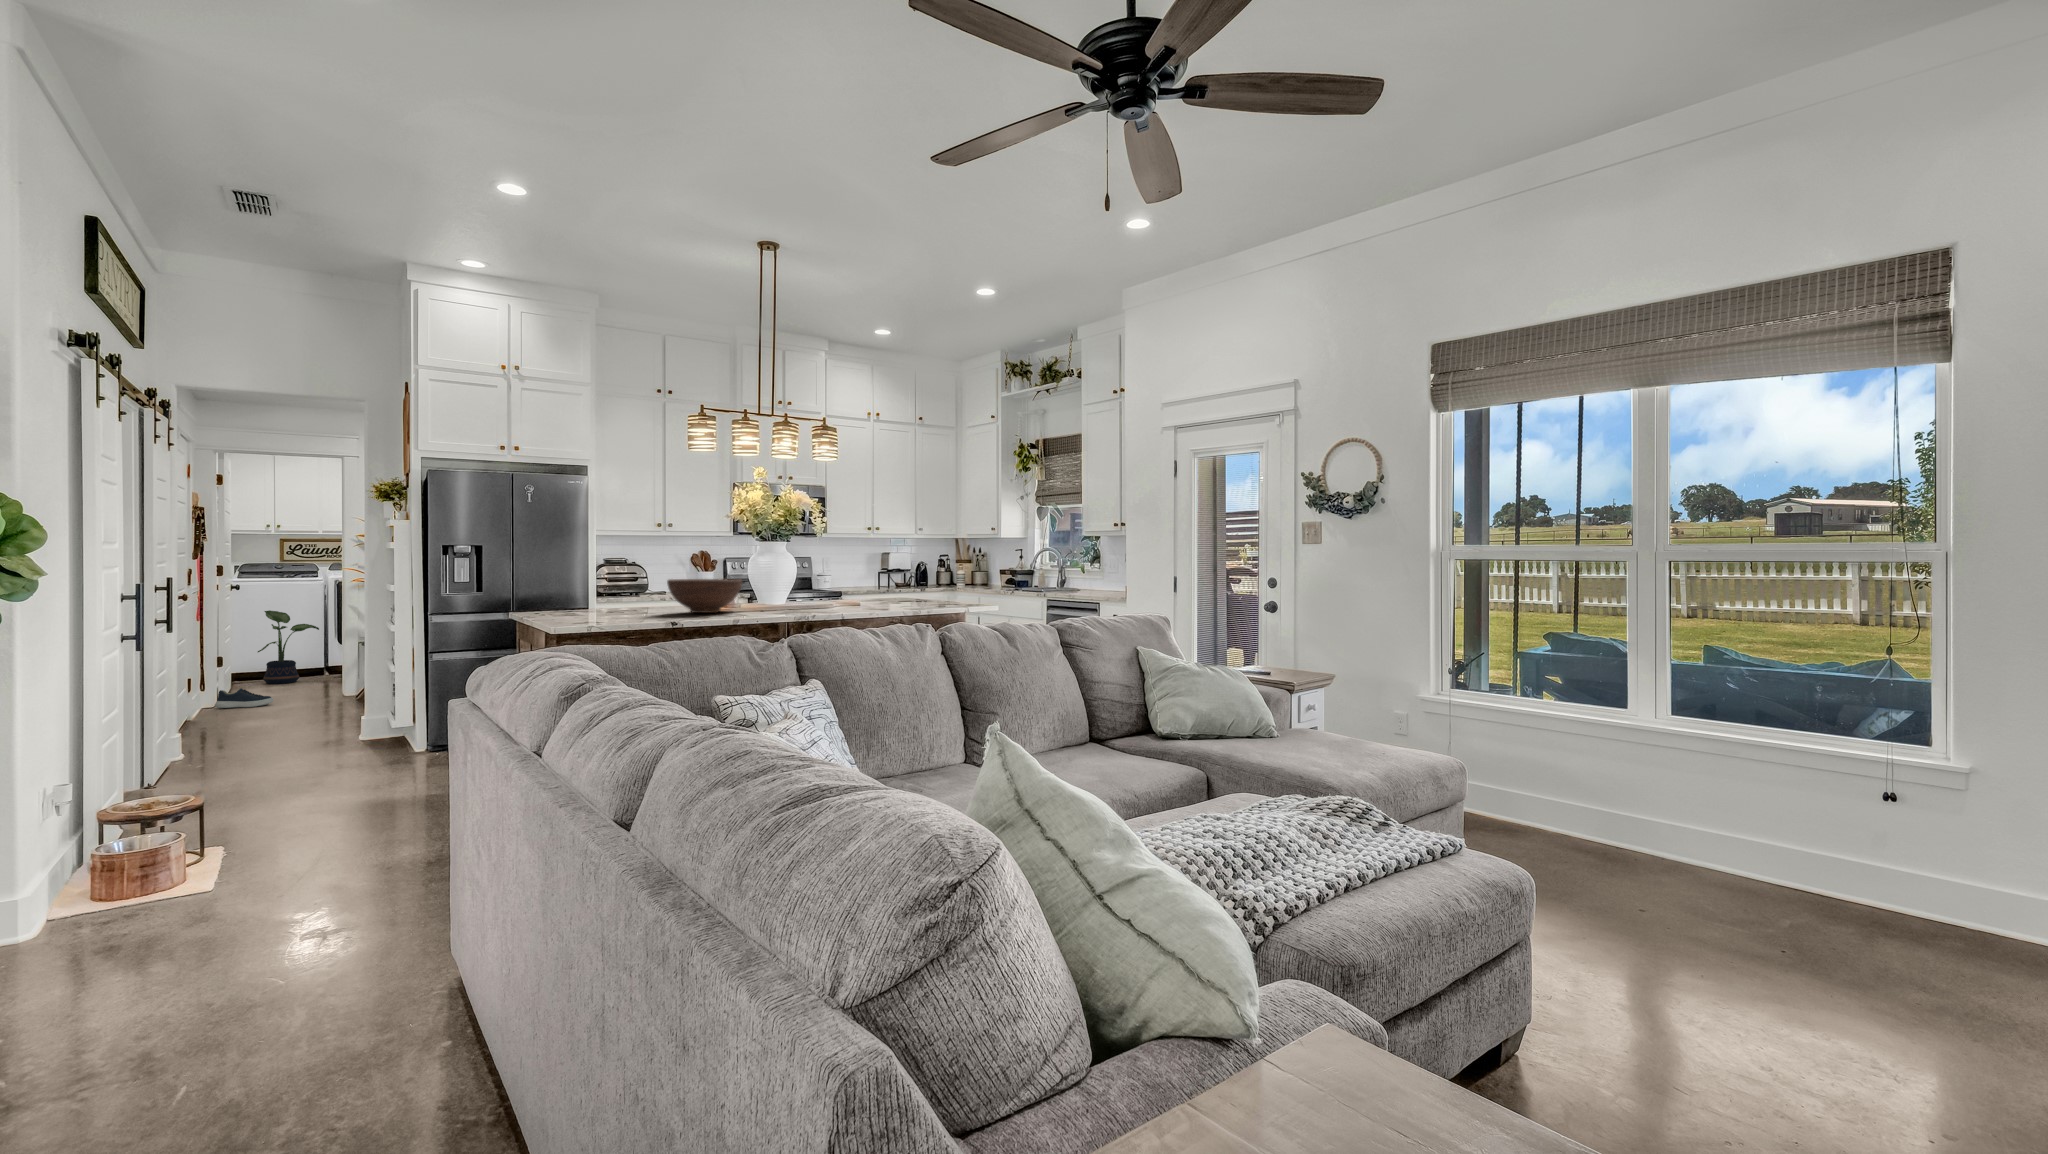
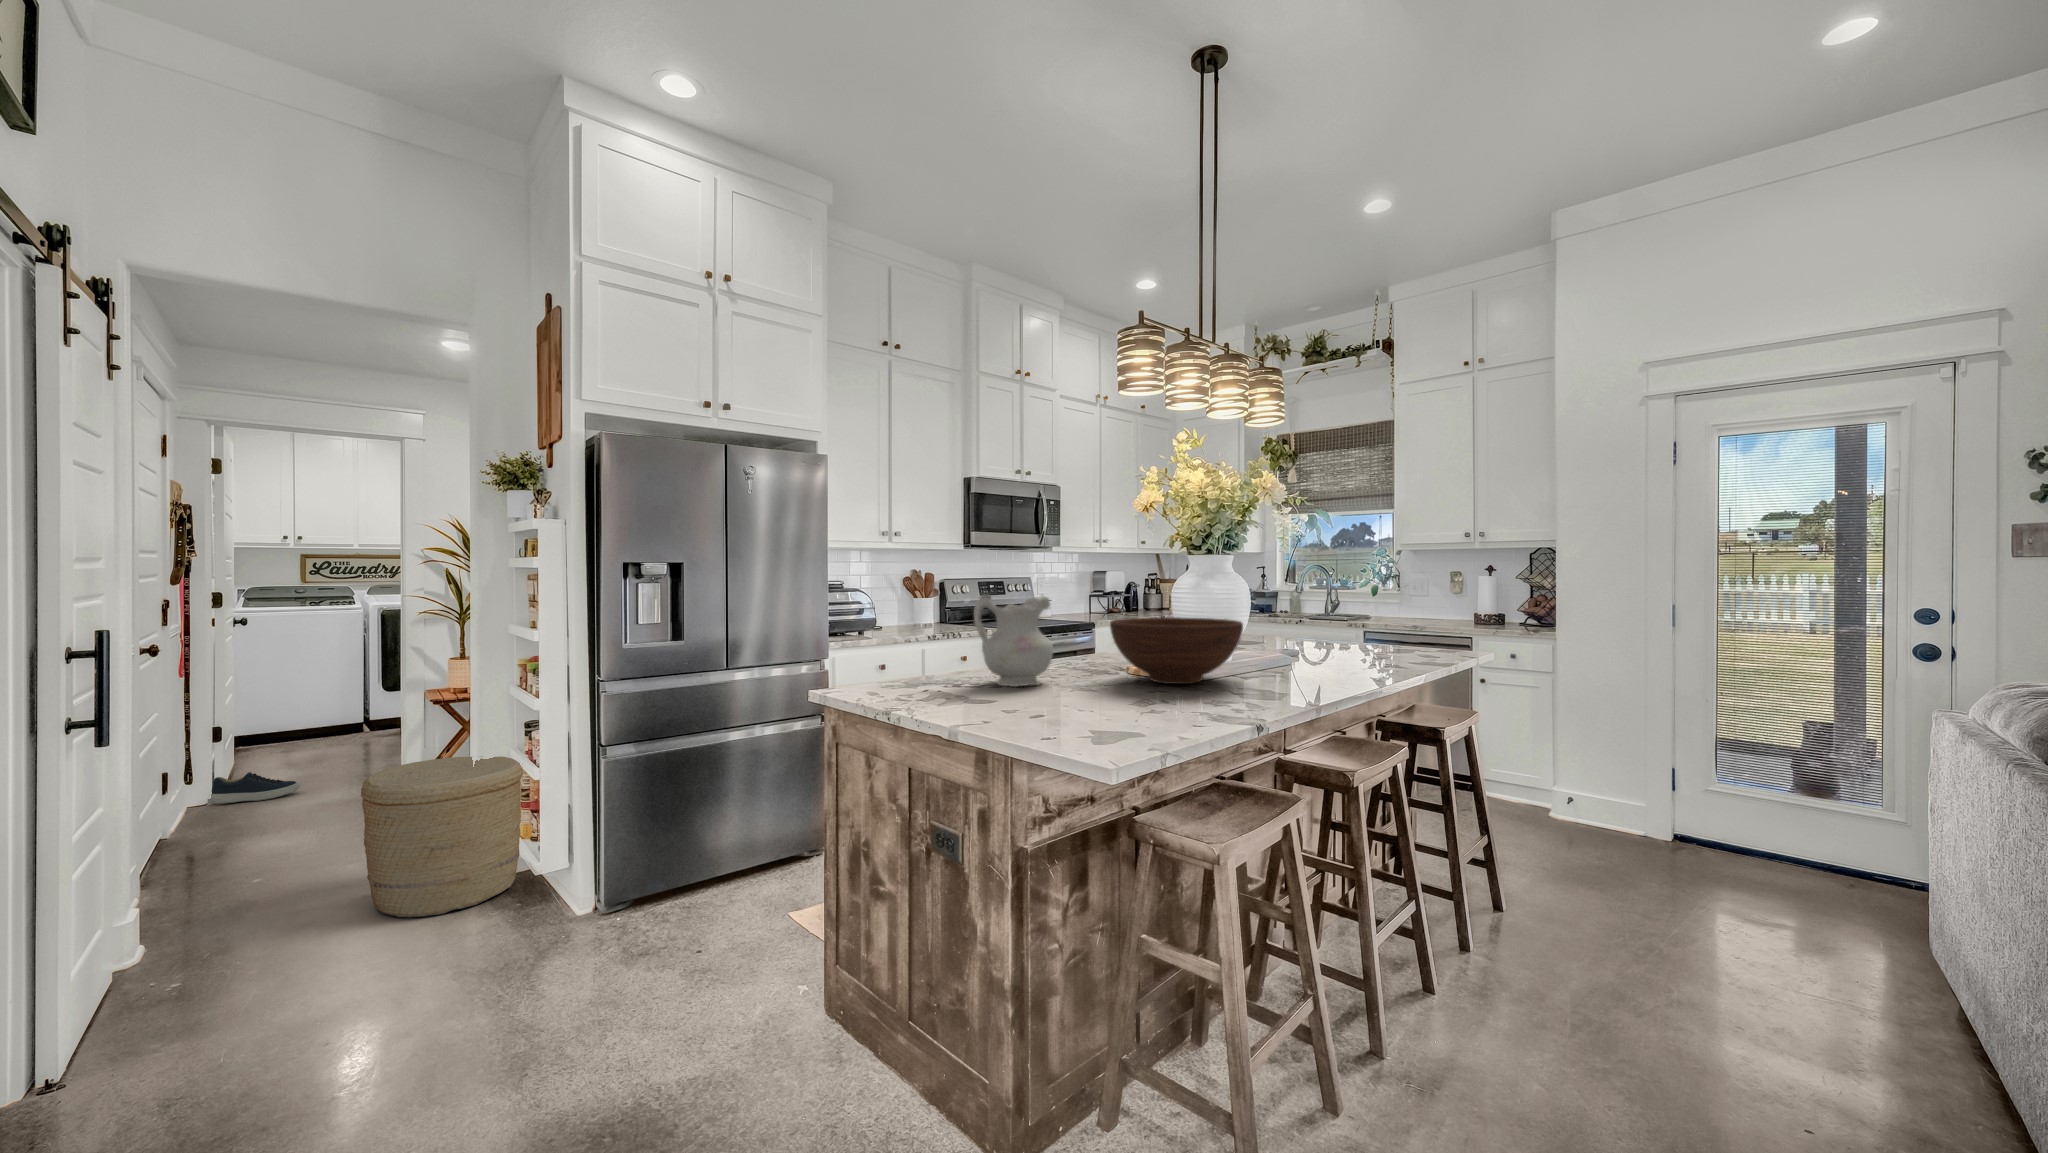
ceramic pitcher: none [601,564,648,614] -> present [974,595,1053,687]
potted plant: present [258,610,319,684] -> none [272,649,358,749]
woven basket: none [299,666,396,751] -> present [361,756,523,917]

